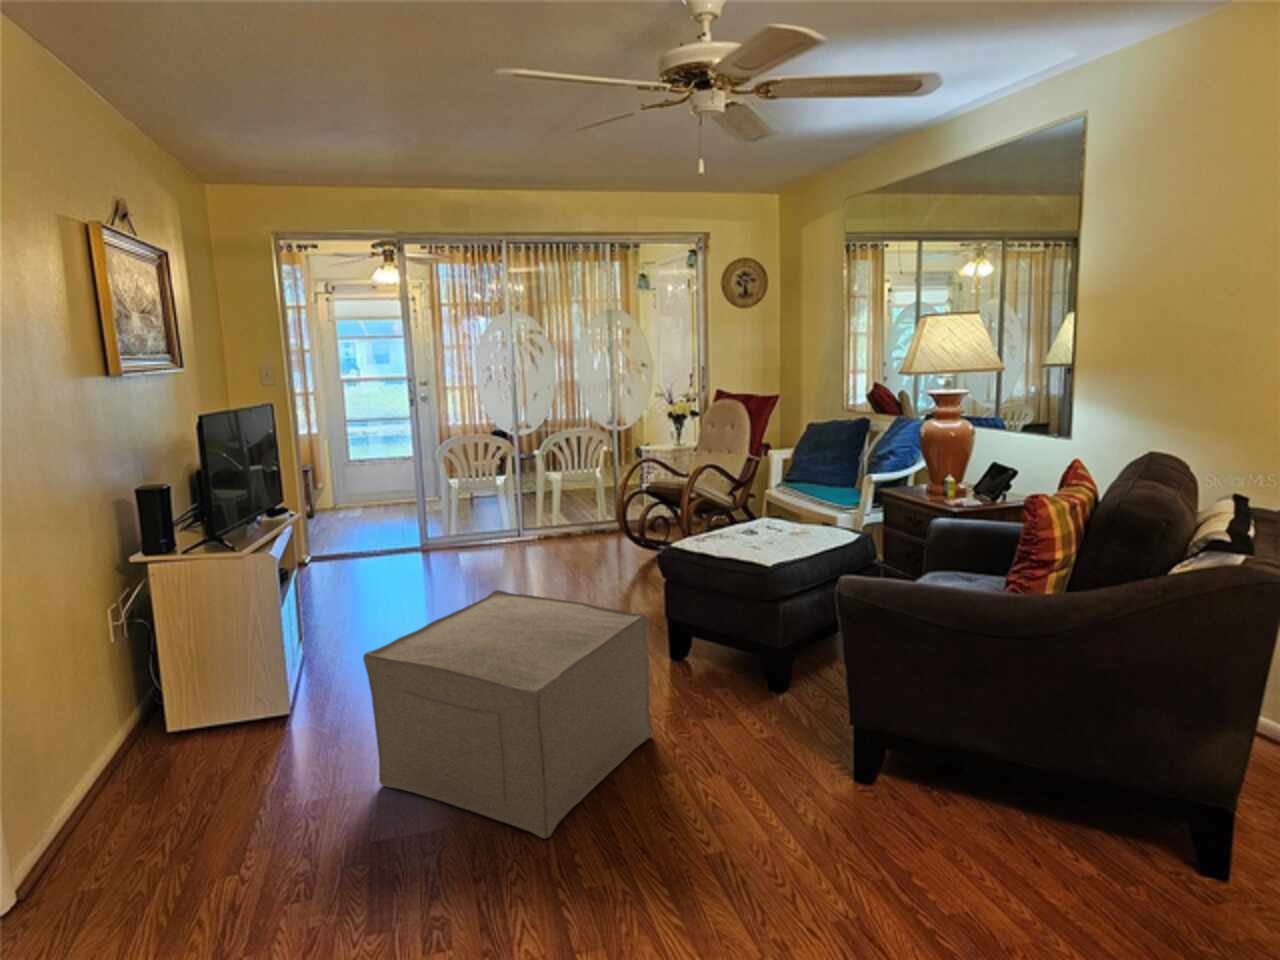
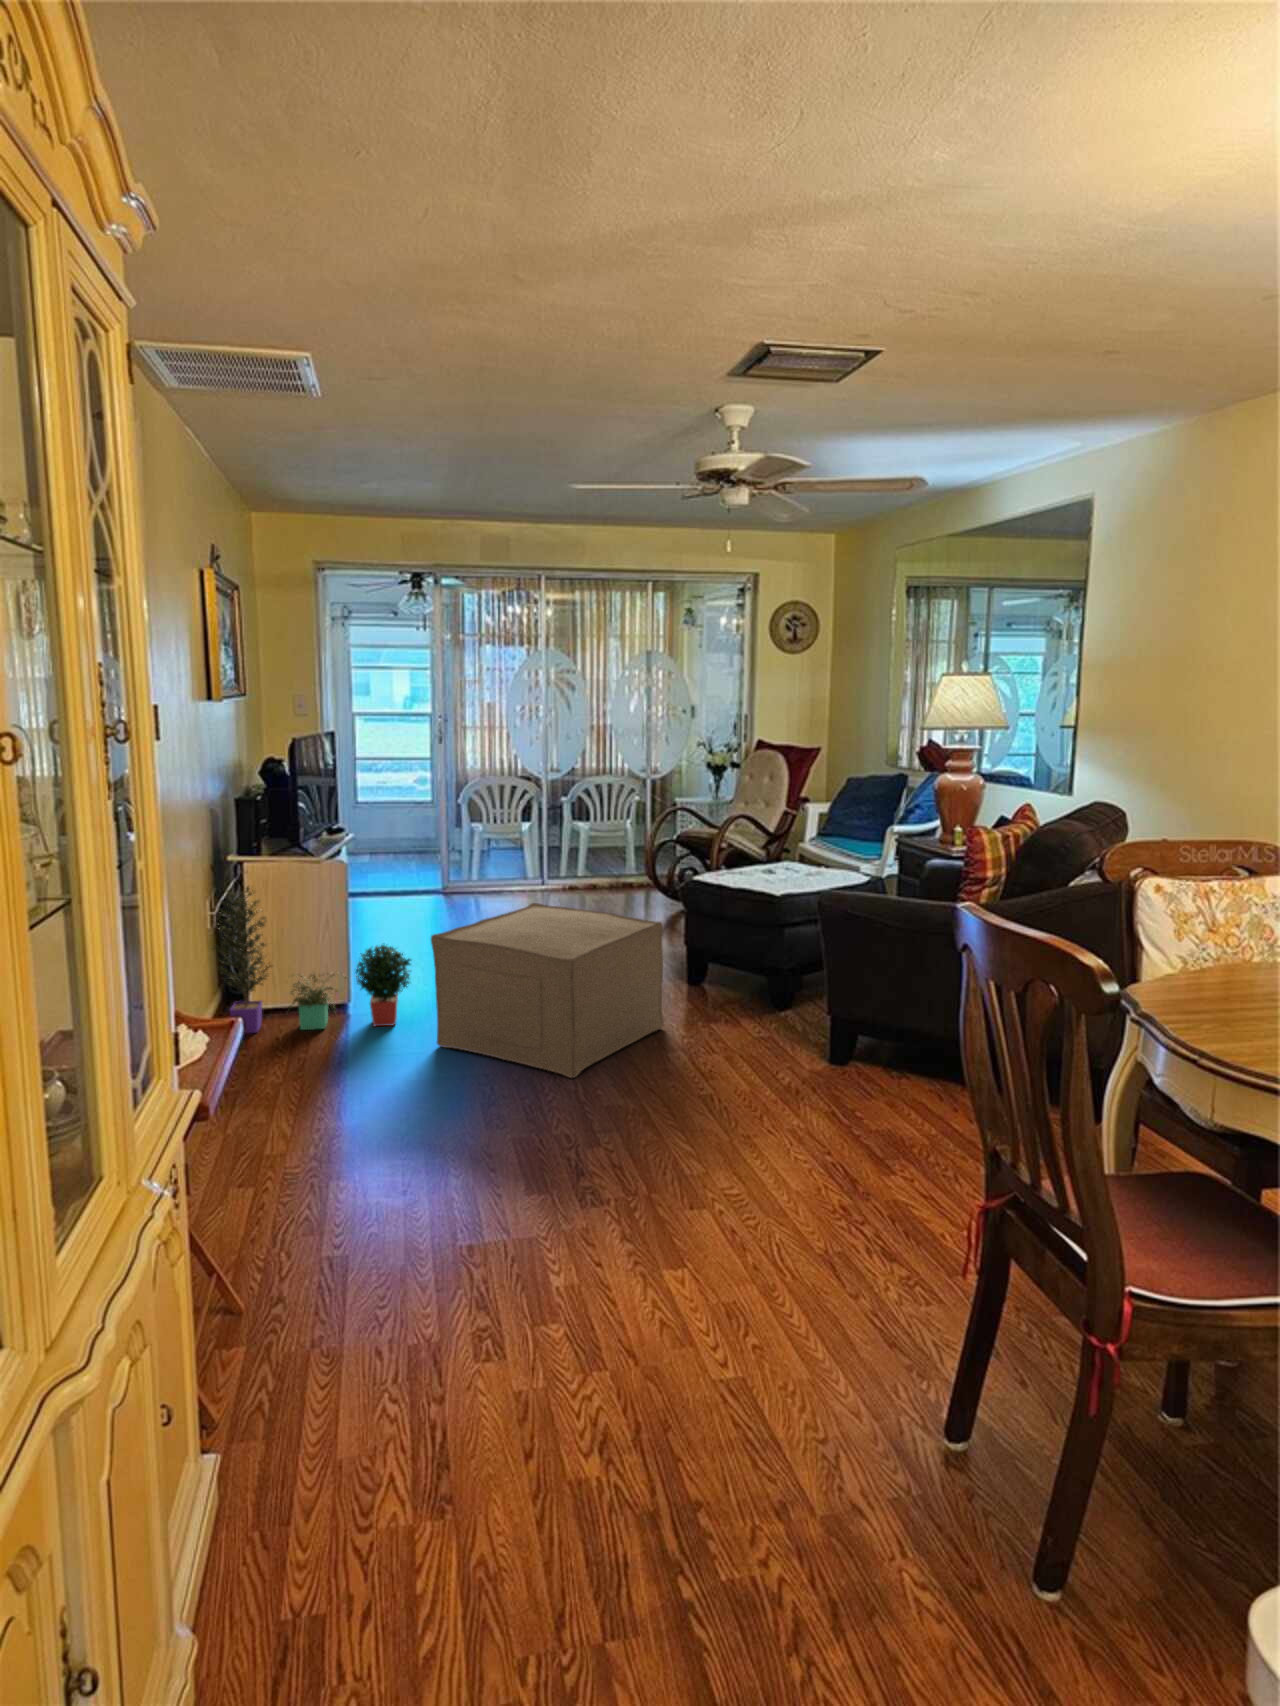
potted plant: none [93,597,353,777] -> present [213,887,411,1033]

